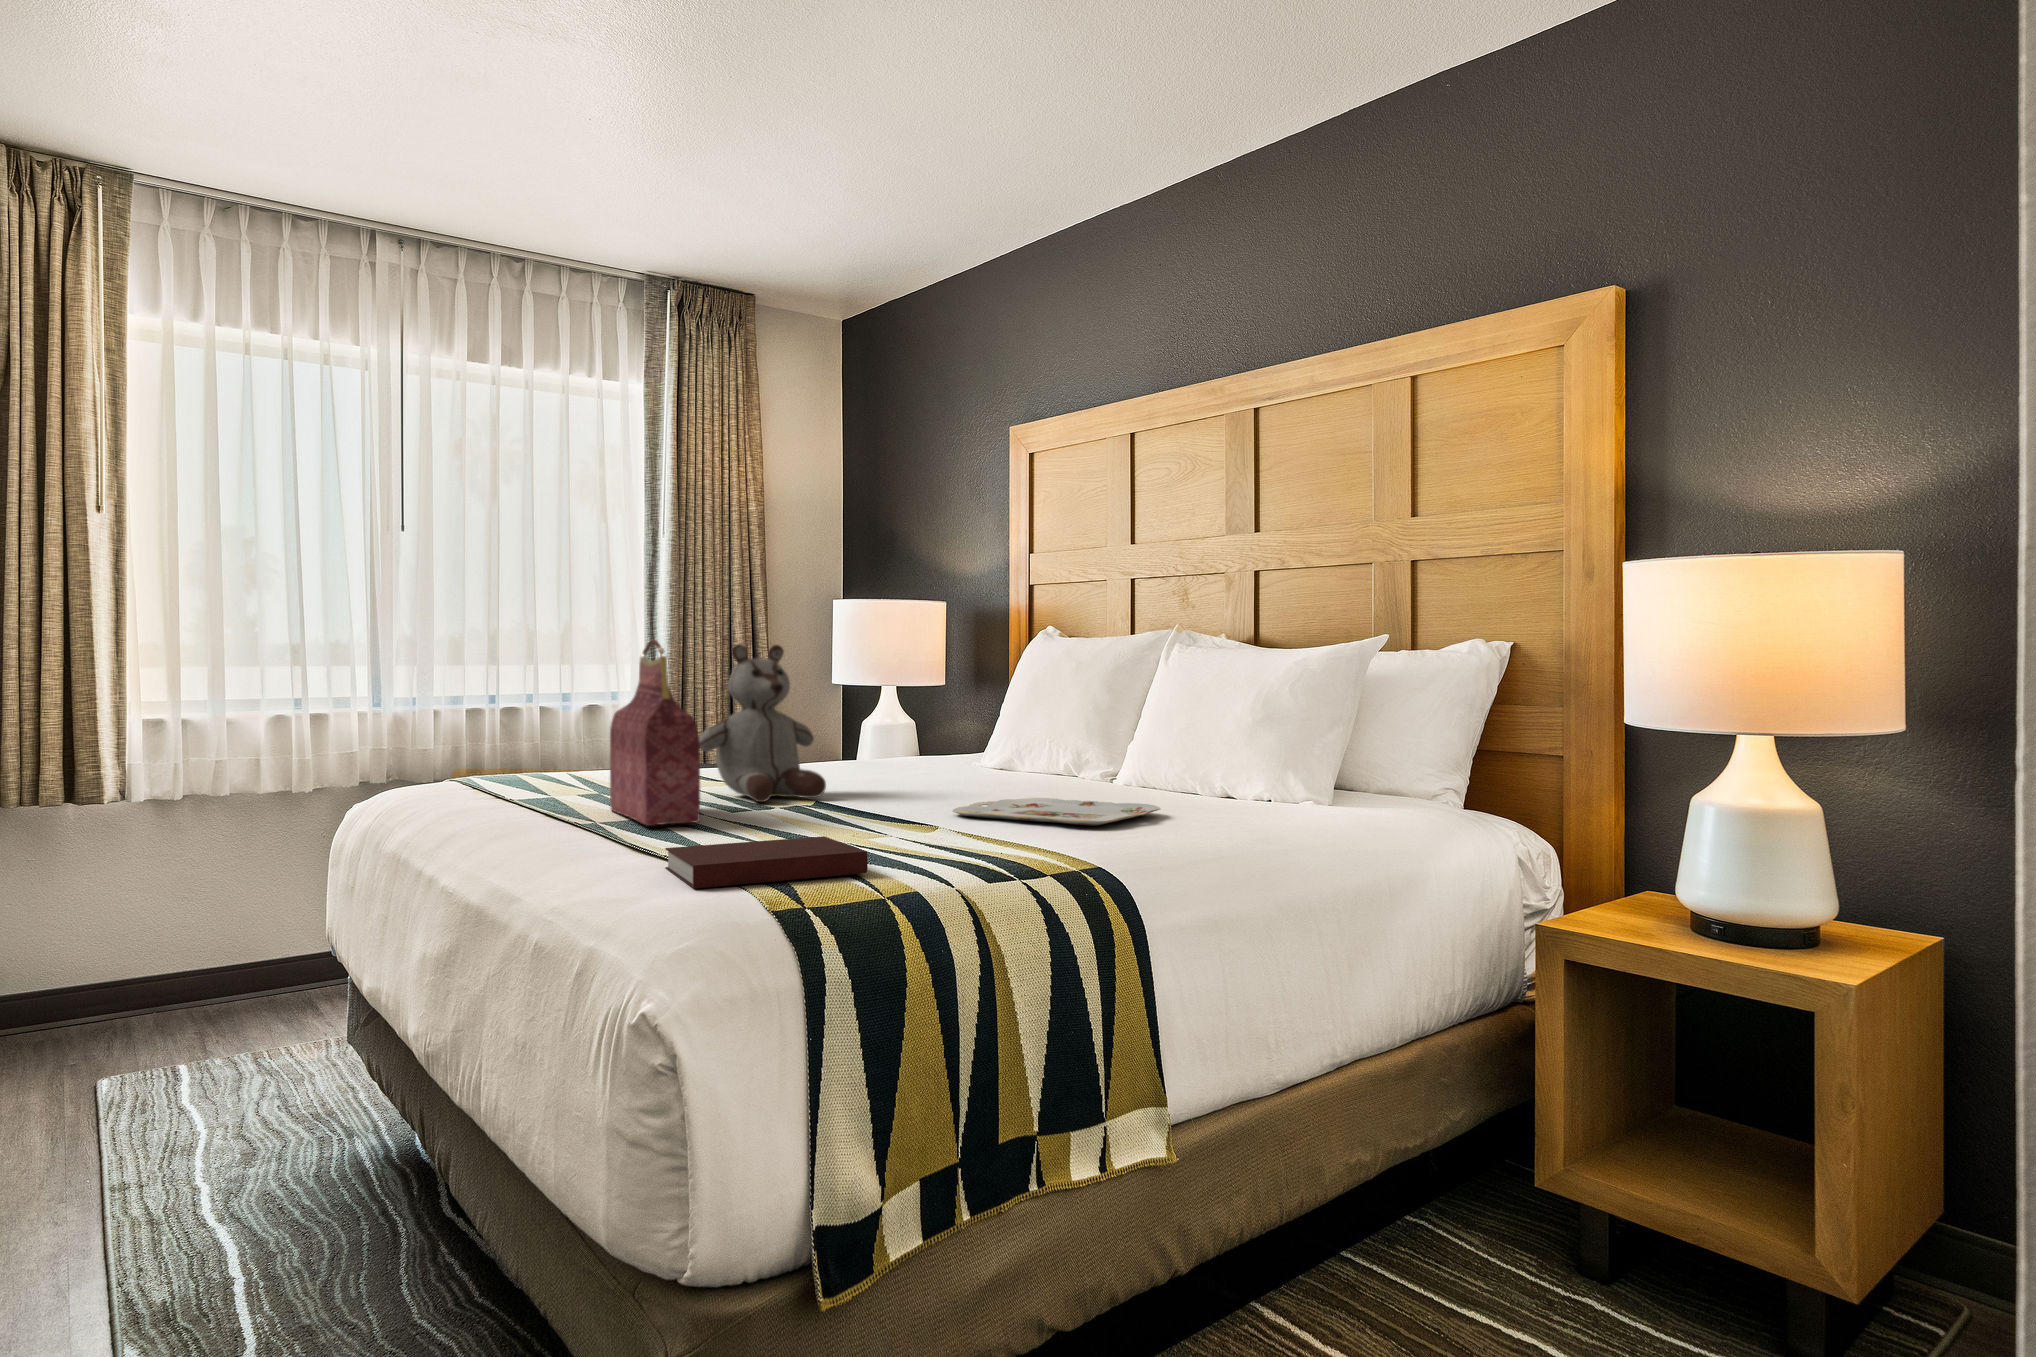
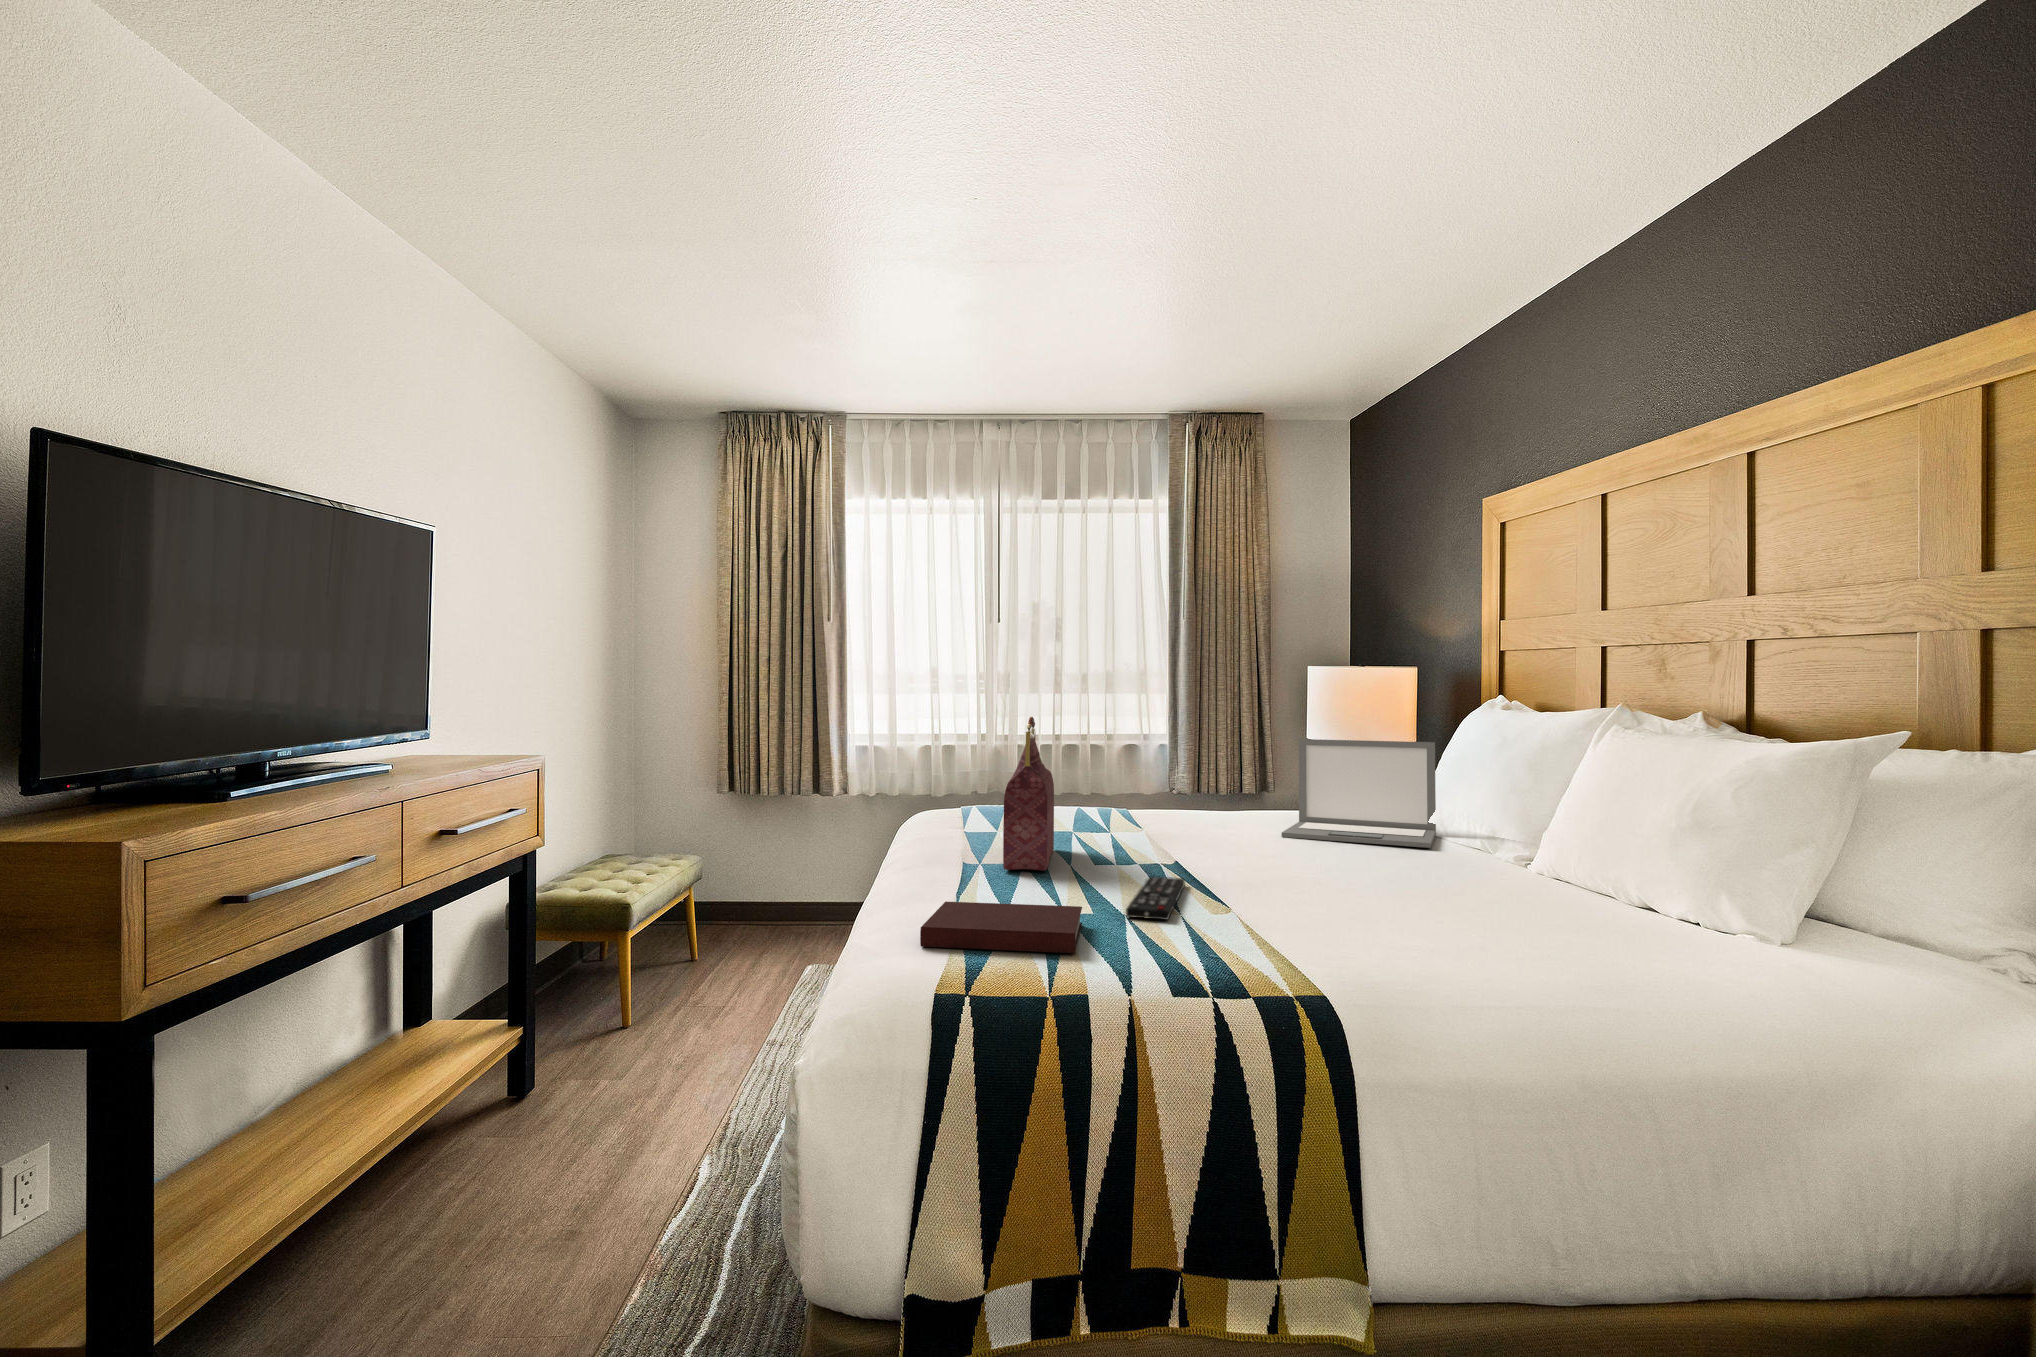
stuffed bear: present [699,644,826,802] -> none [1097,716,1202,852]
laptop: none [878,676,1029,782] -> present [1281,739,1436,848]
serving tray: present [953,798,1161,826] -> none [1278,875,1509,923]
remote control: none [824,814,902,846] -> present [1126,877,1185,920]

